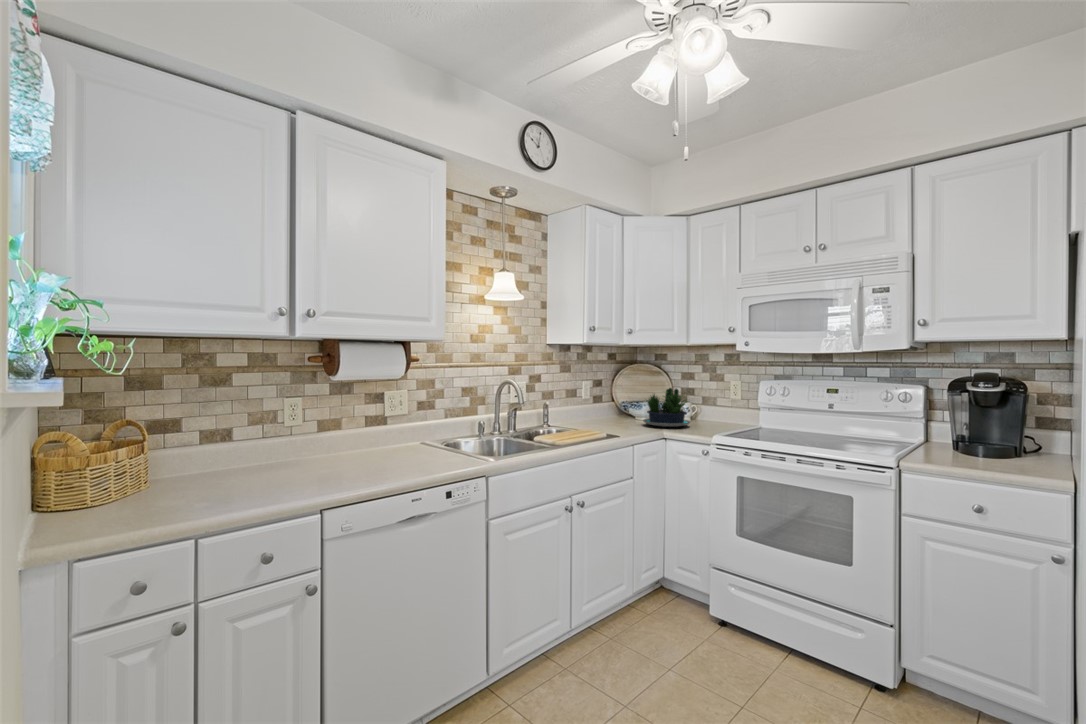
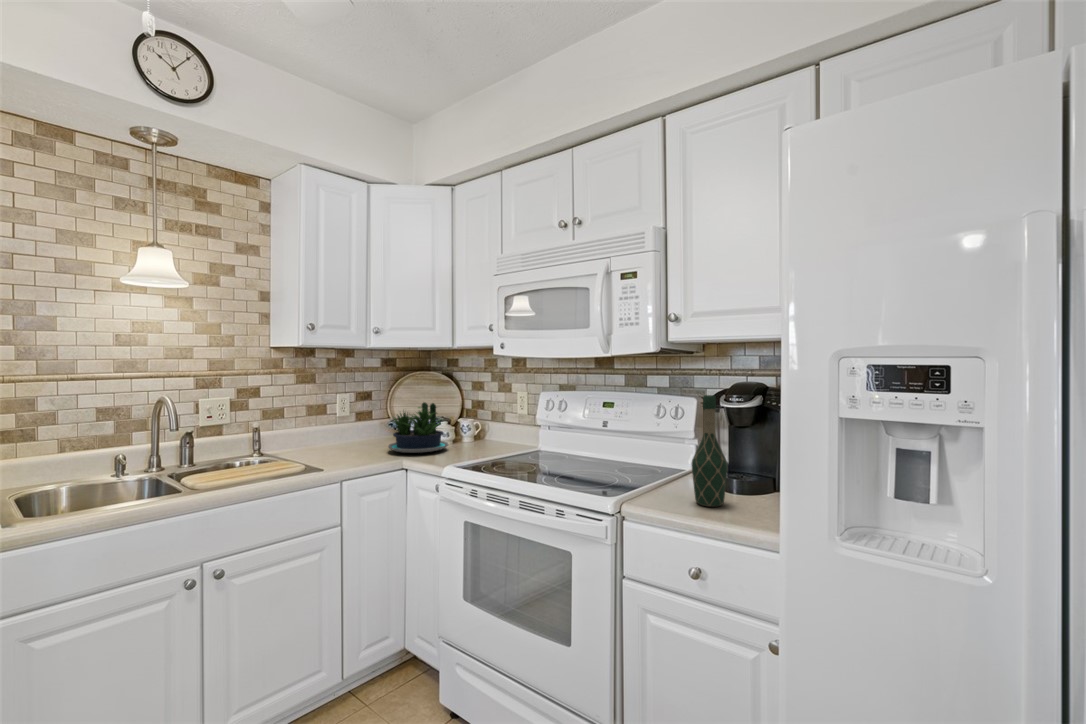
wine bottle: none [954,382,987,463] -> present [691,395,728,507]

